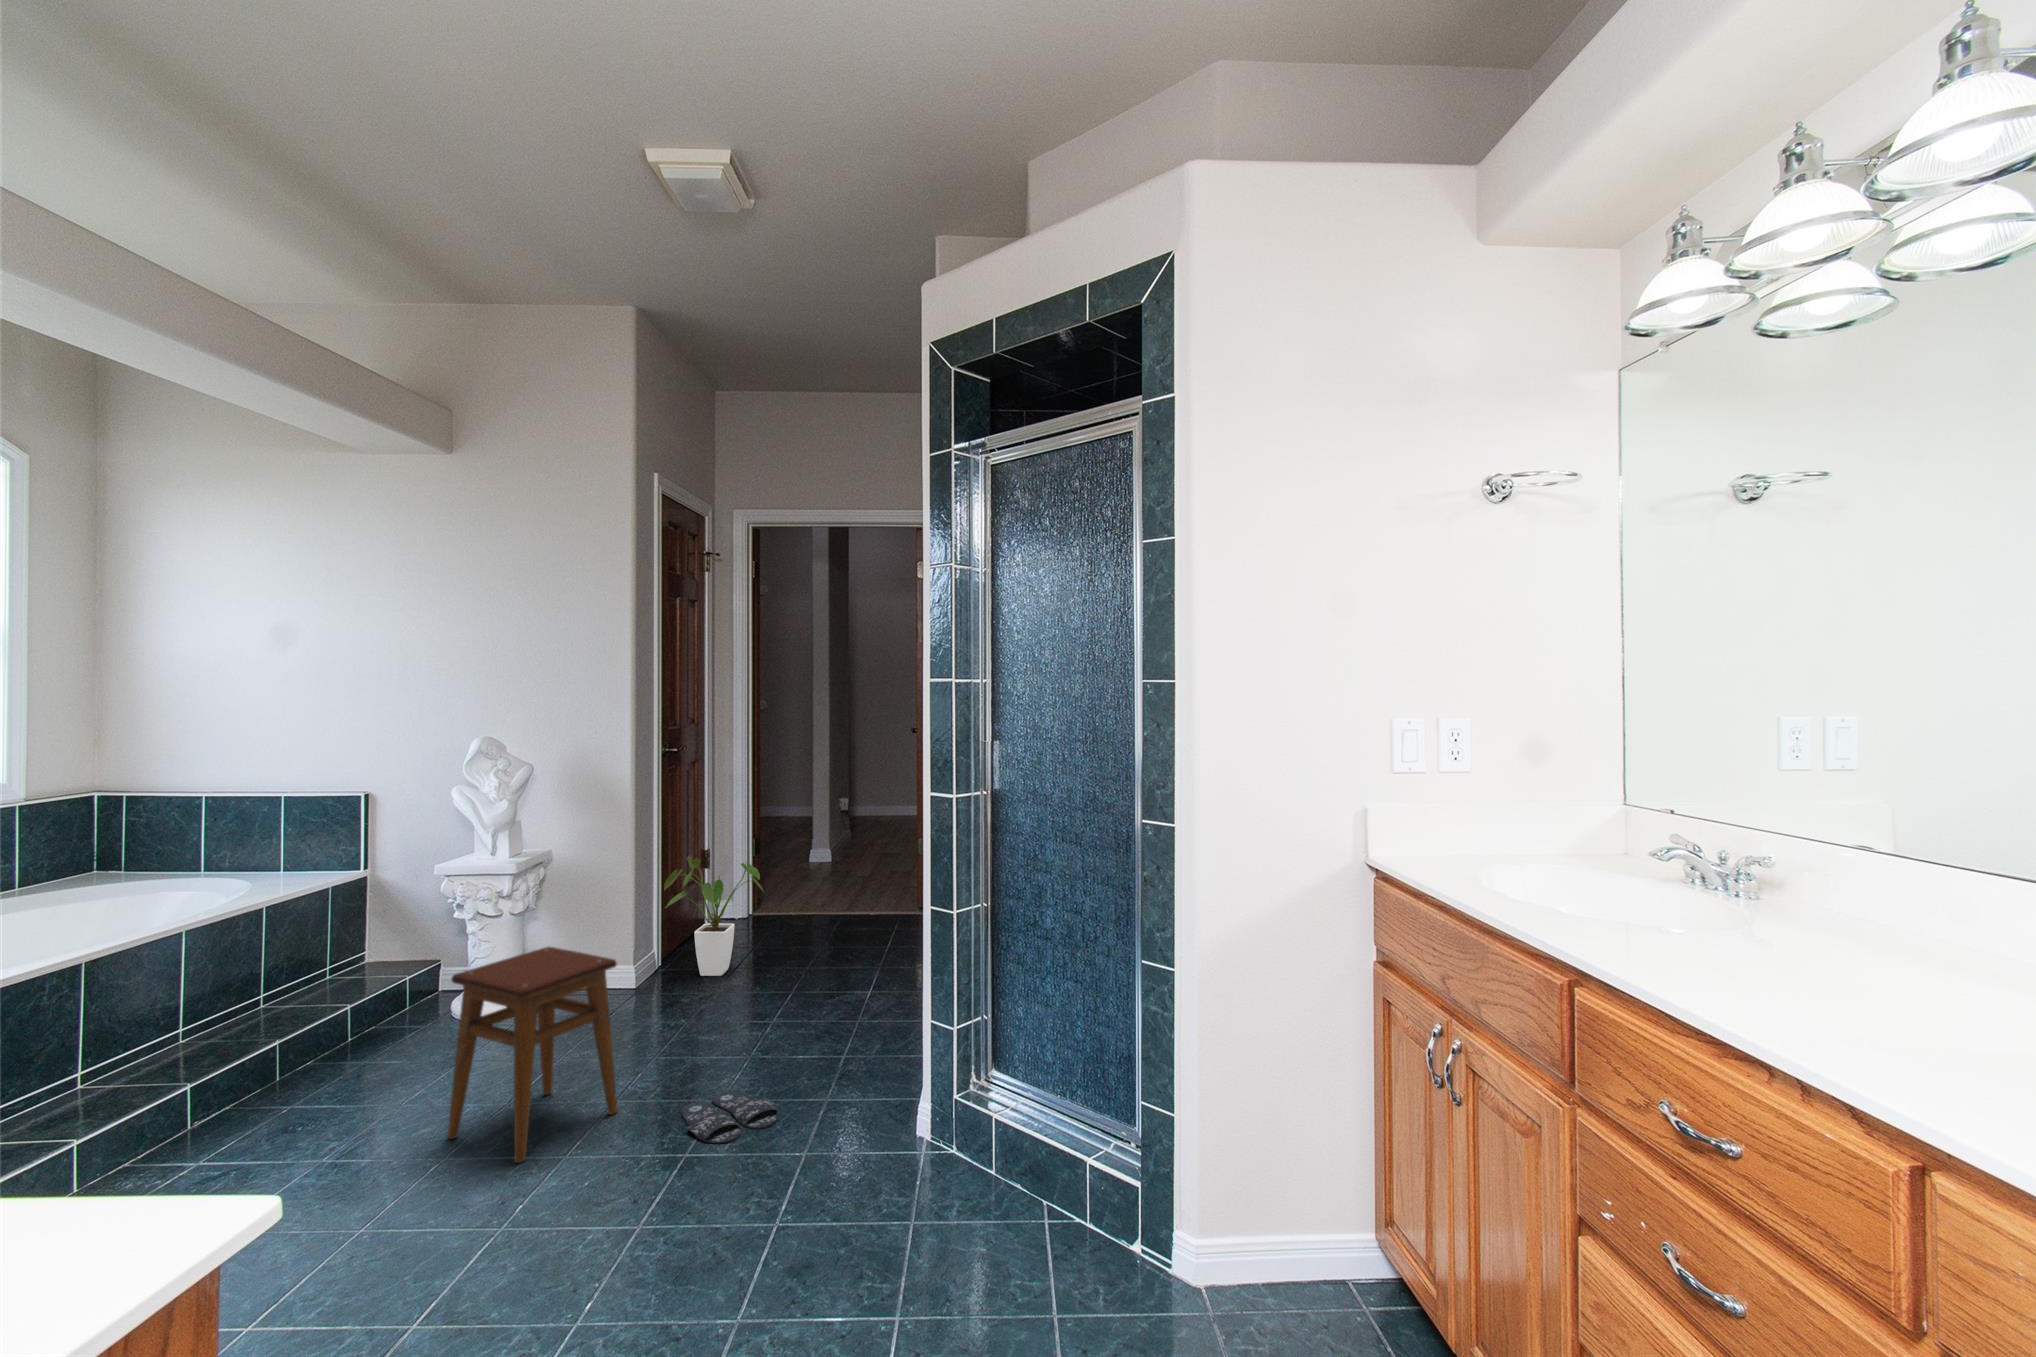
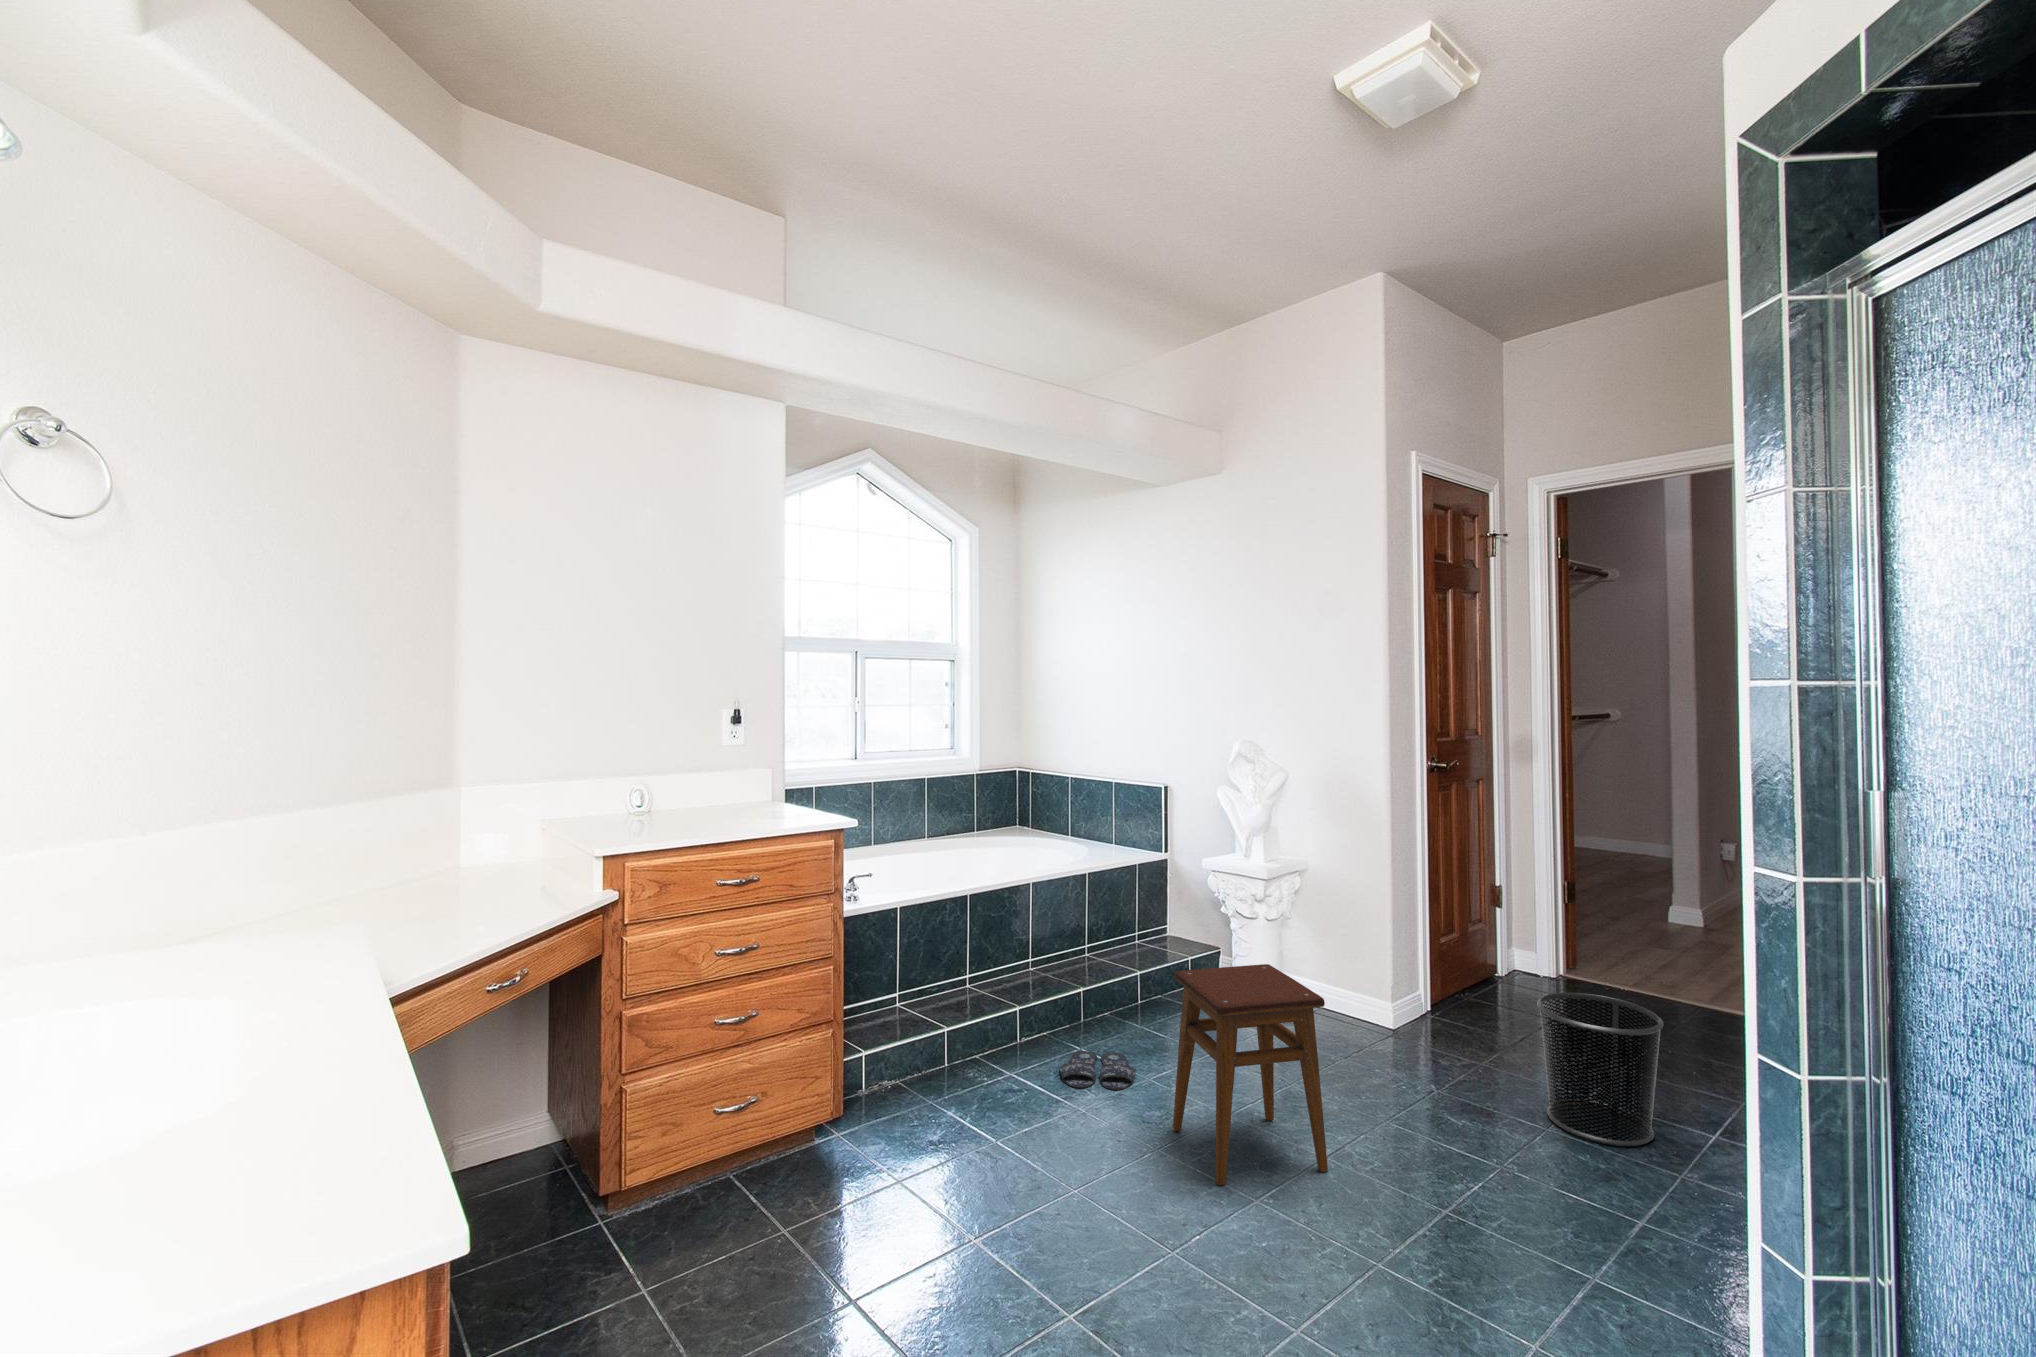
house plant: present [664,856,763,976] -> none [1427,889,1559,1044]
waste bin: none [763,913,844,1019] -> present [1537,993,1664,1146]
slippers: present [681,1091,778,1143] -> present [1060,1051,1136,1090]

